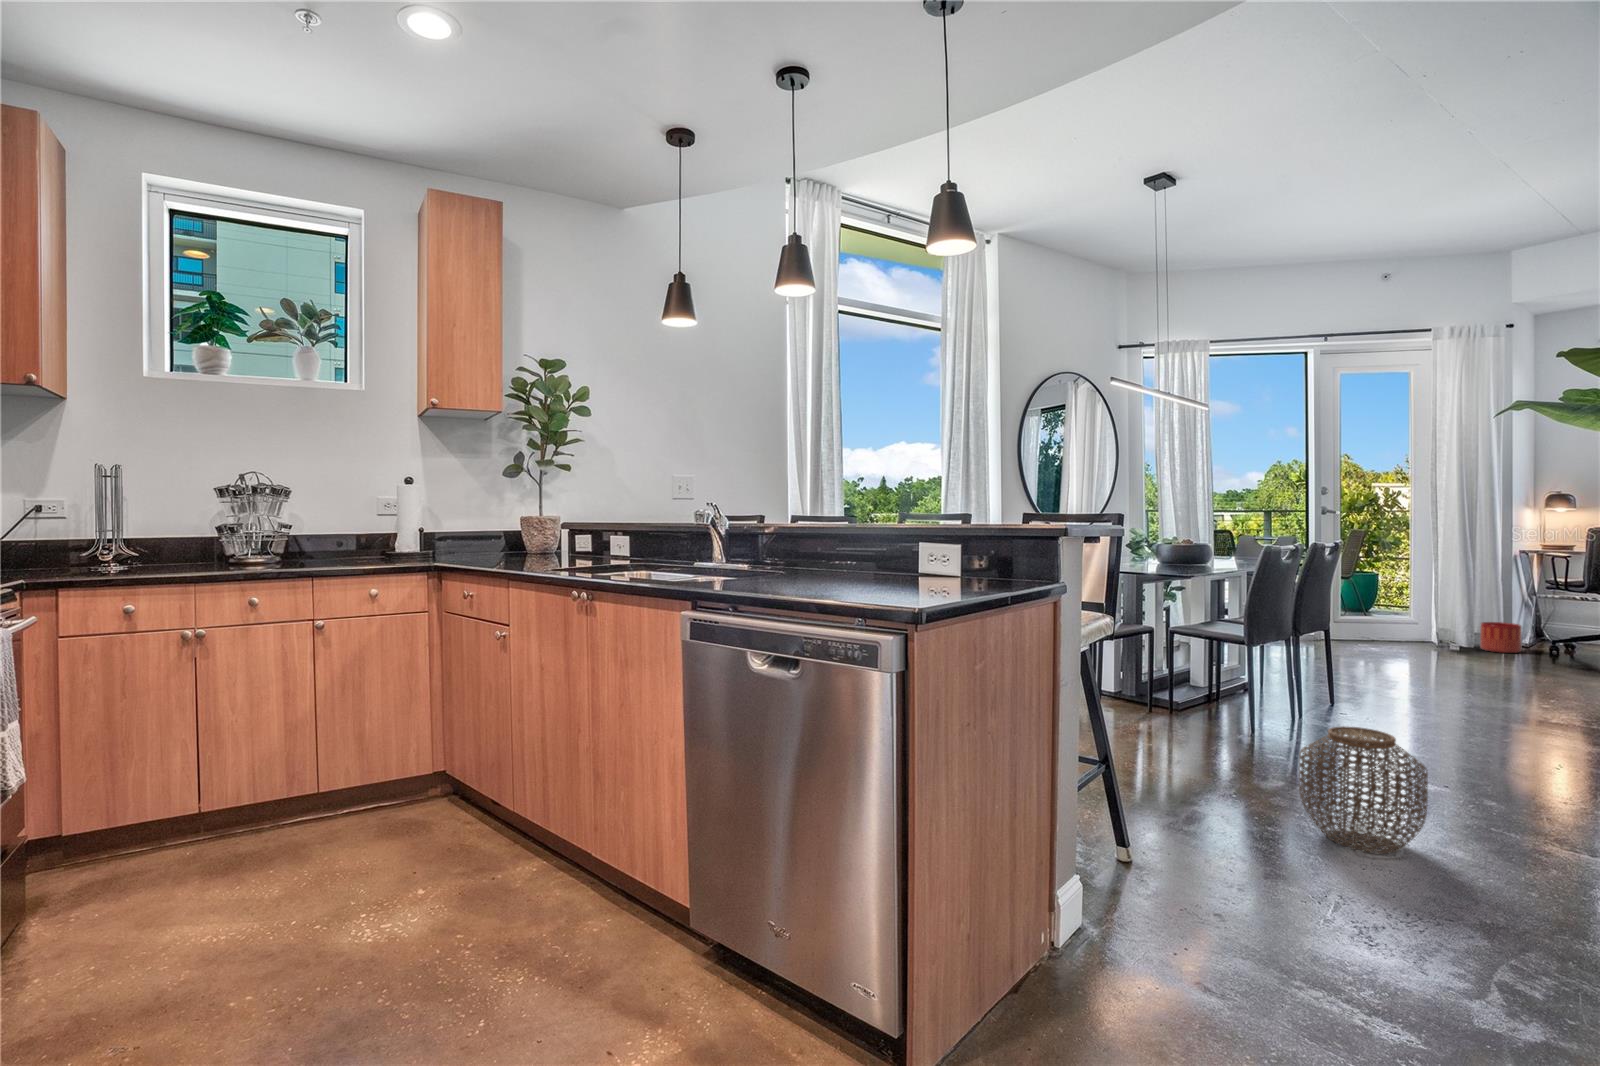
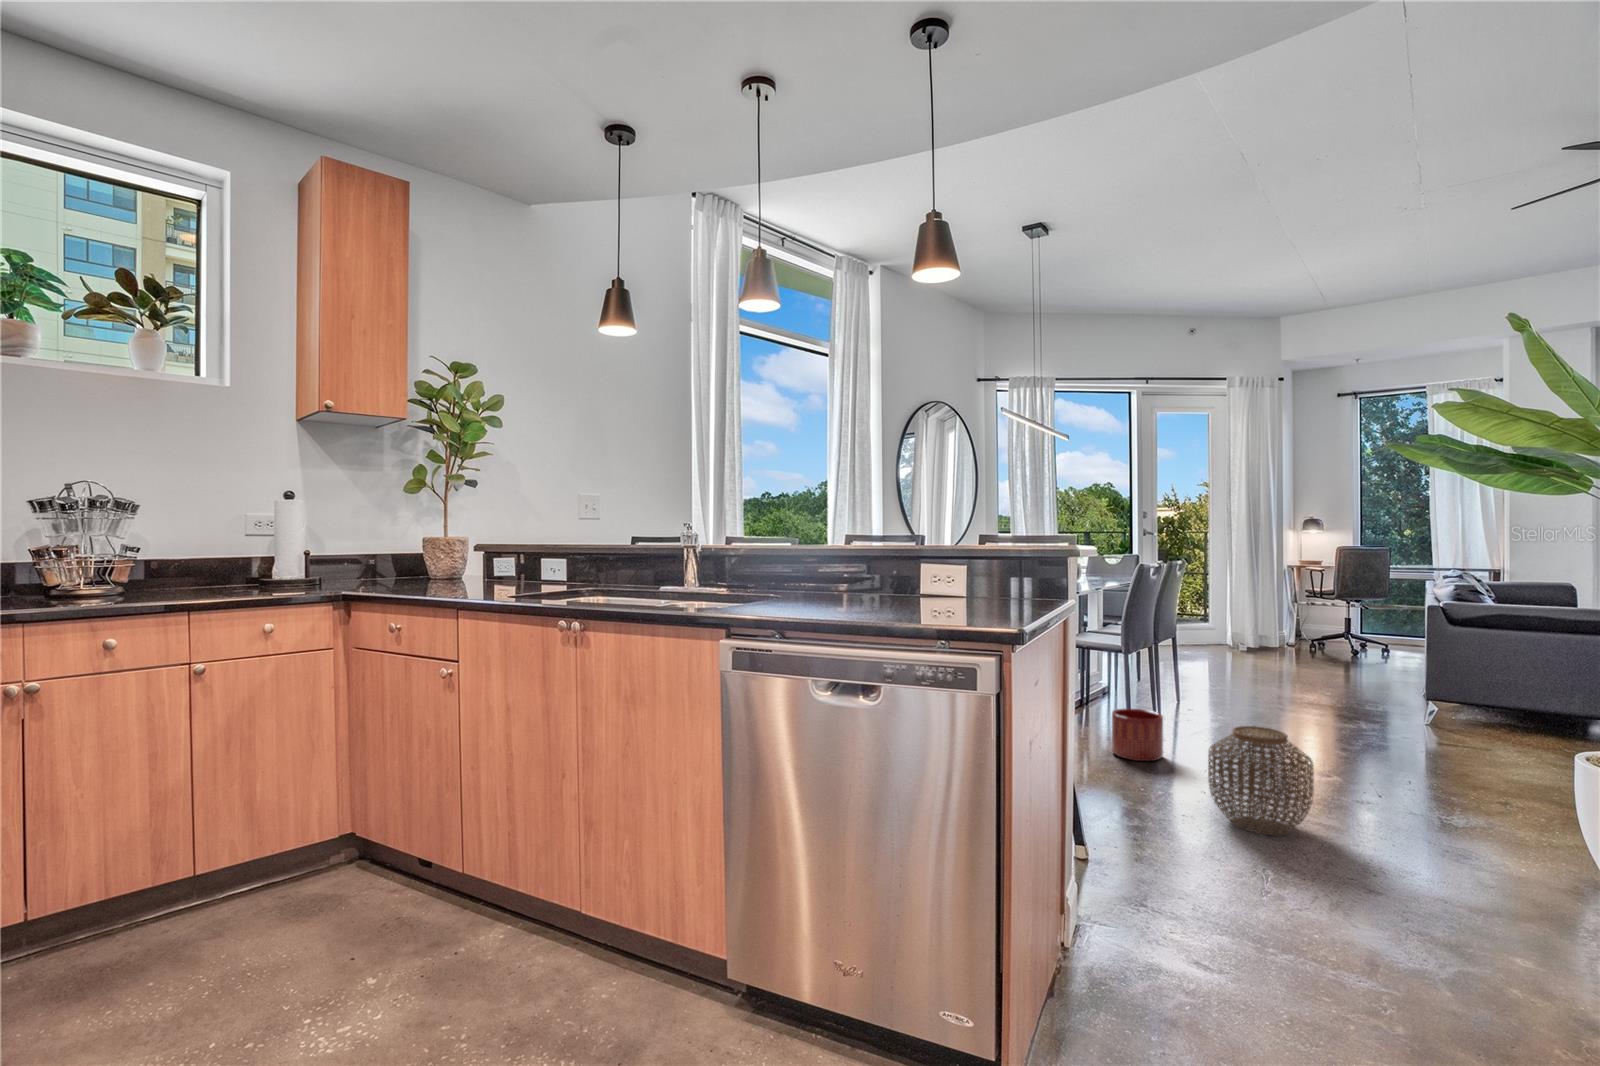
planter: present [1480,622,1522,653] -> present [1112,709,1163,761]

